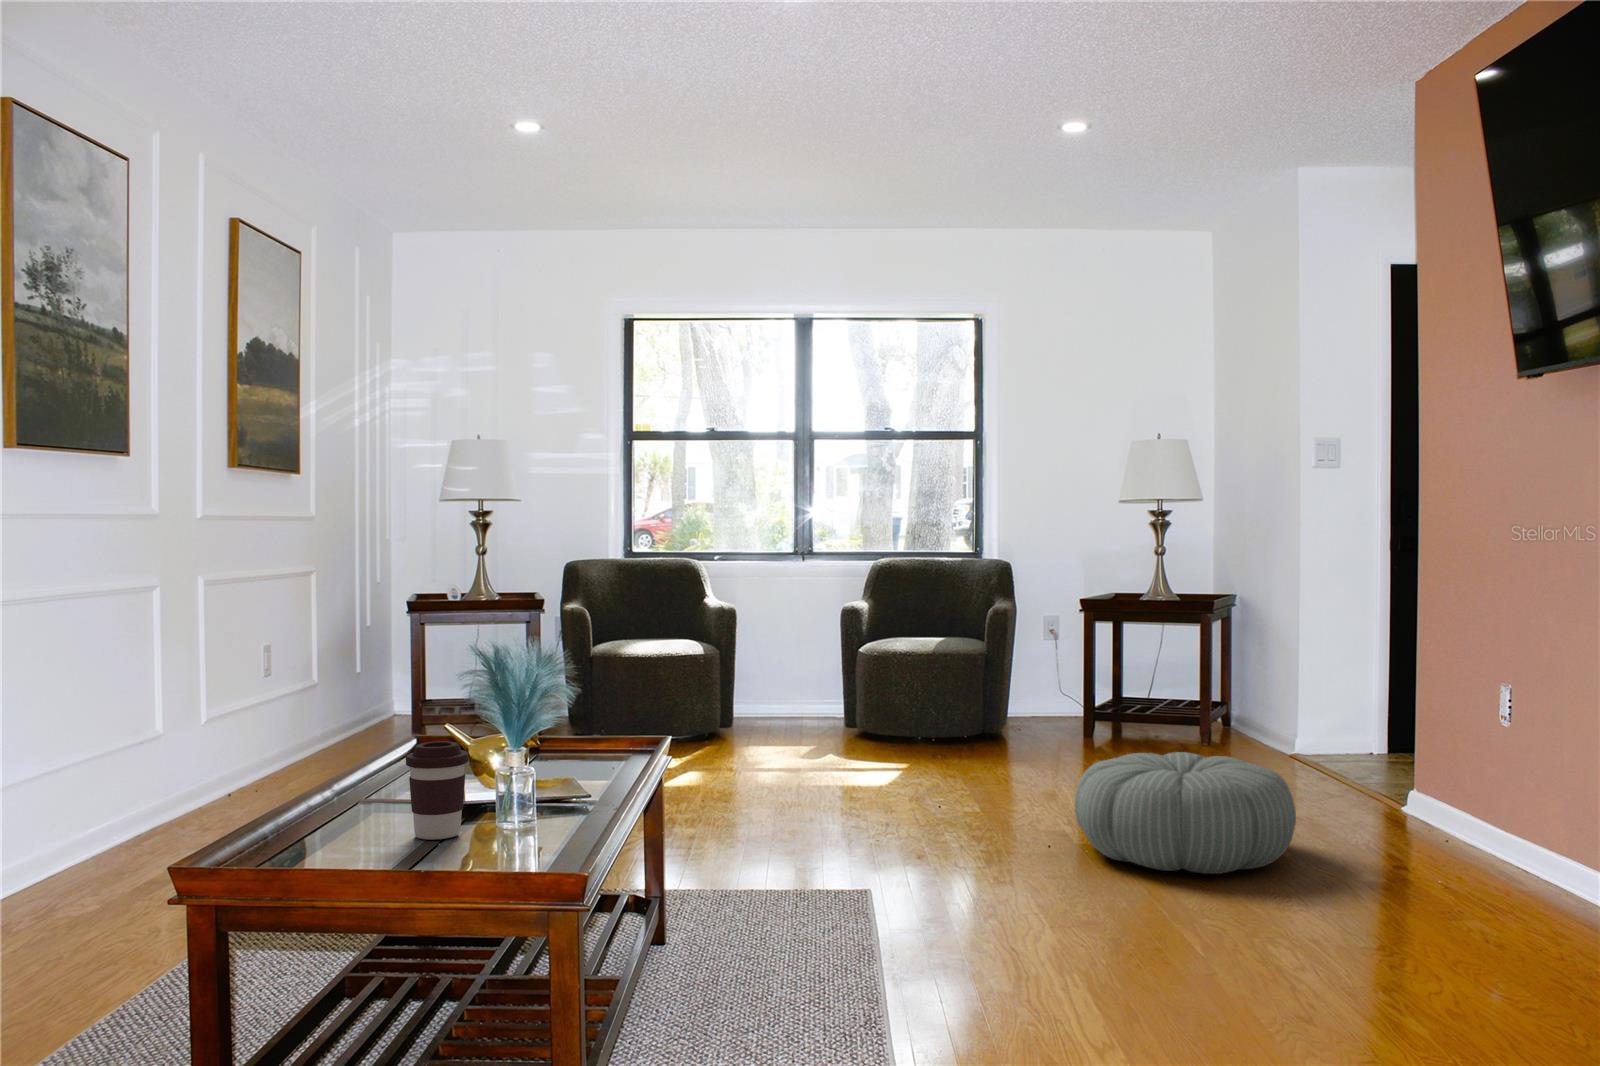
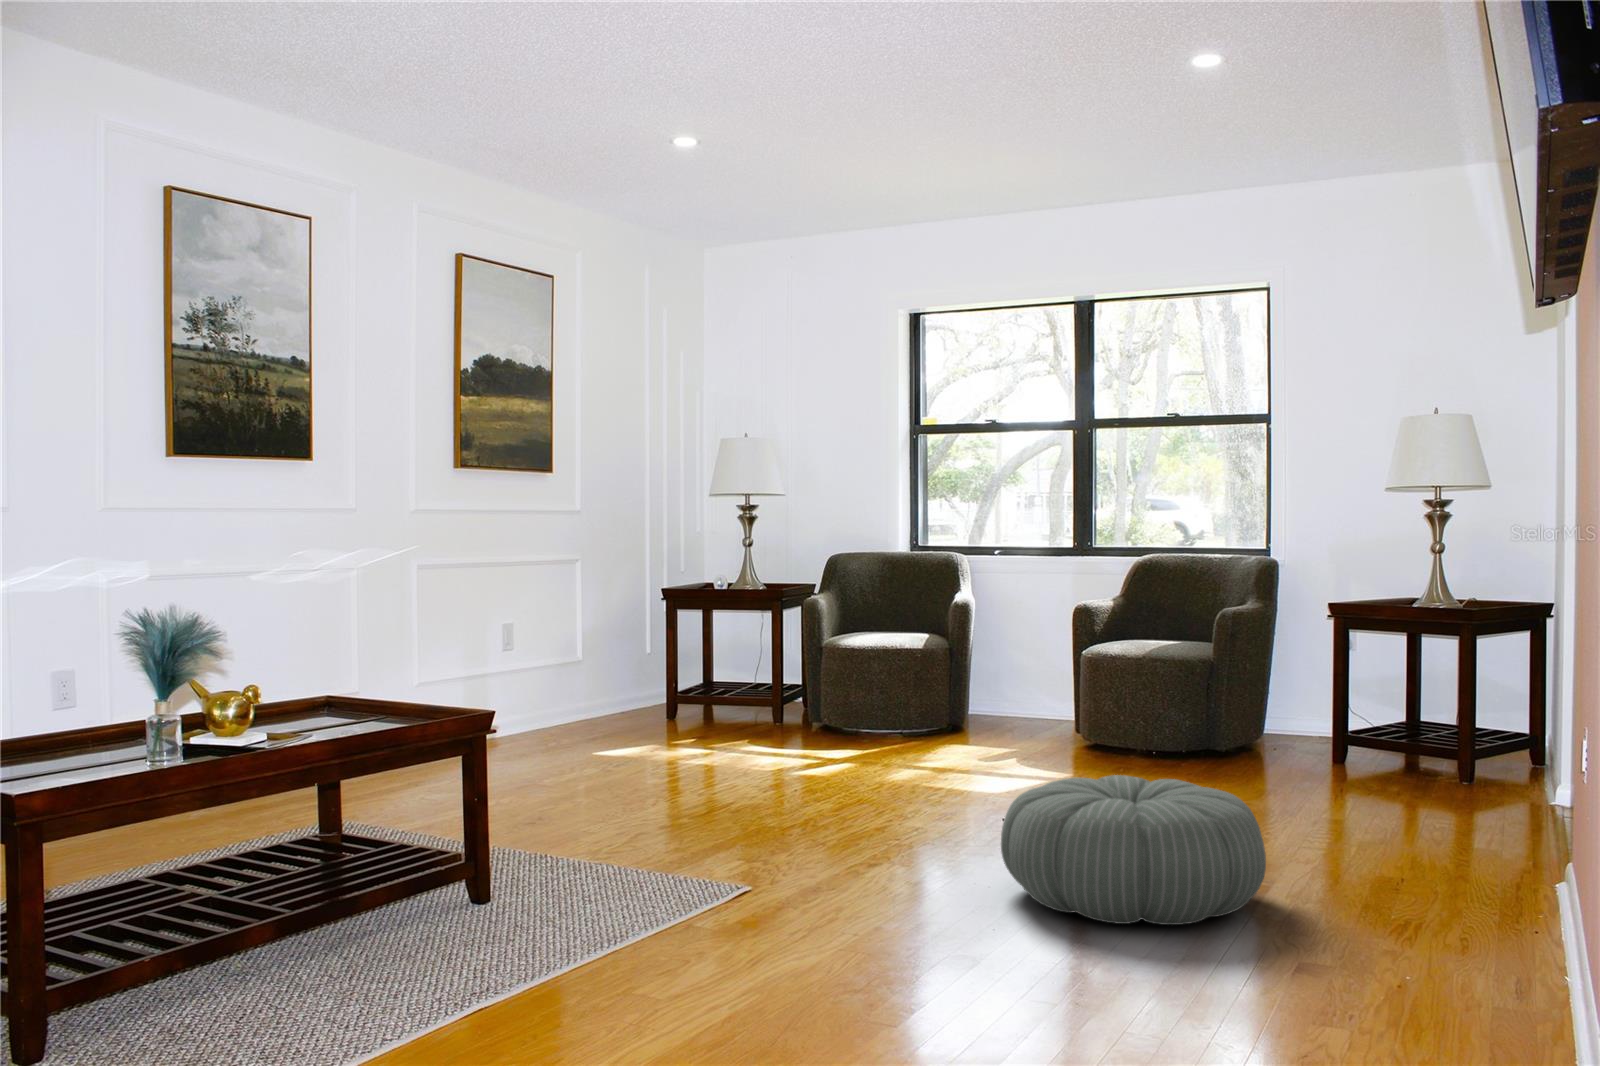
coffee cup: present [406,741,468,840] -> none [53,678,110,756]

